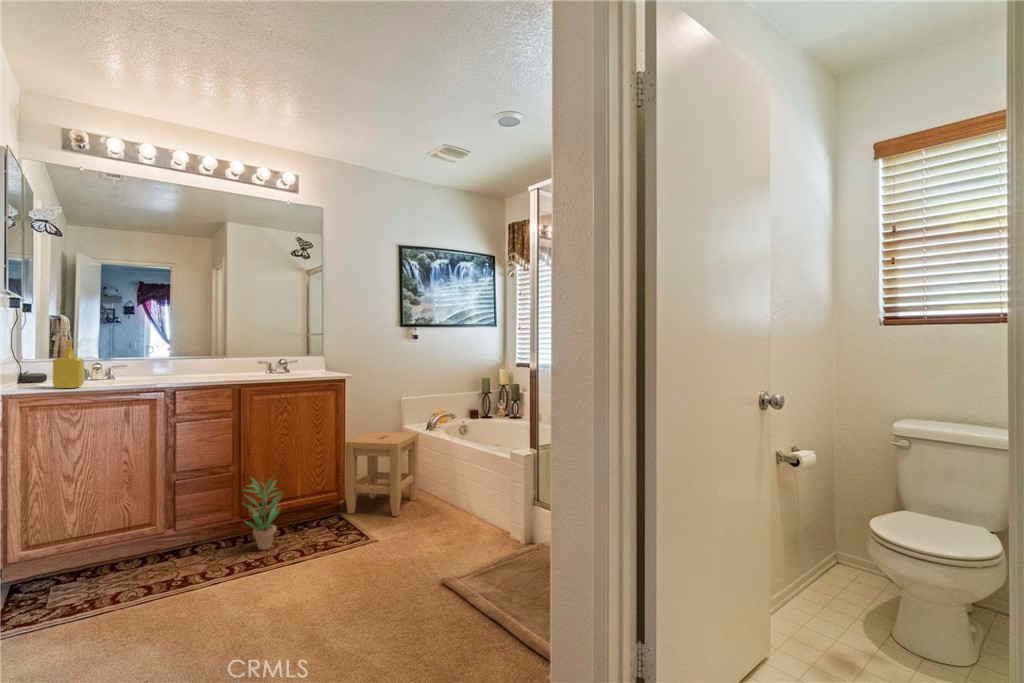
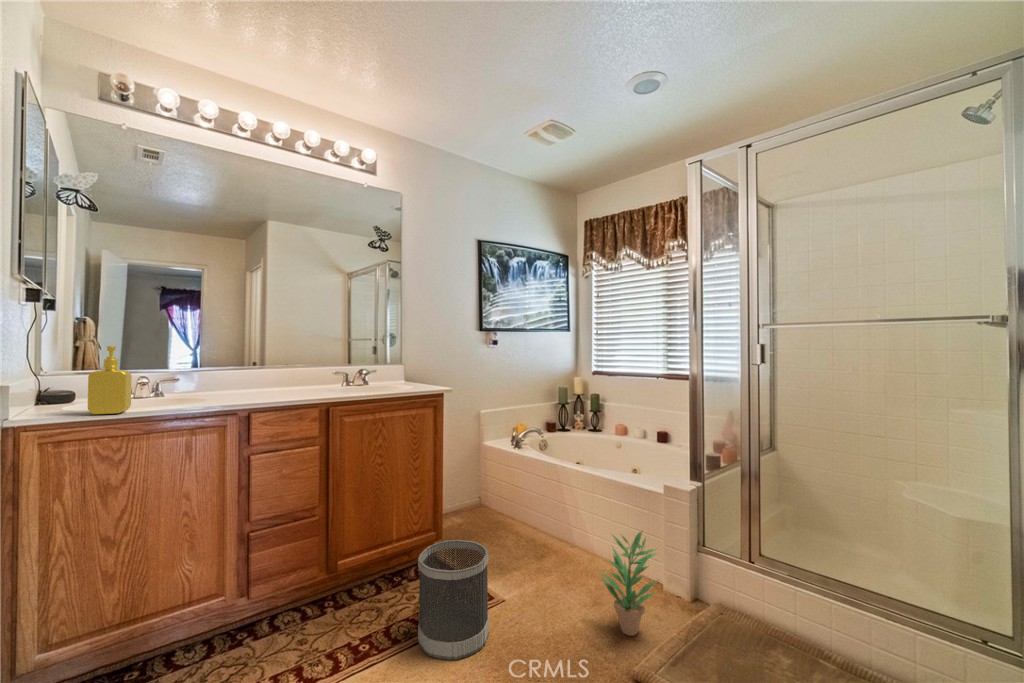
stool: present [345,432,418,516] -> none [443,454,518,560]
potted plant: present [245,478,281,550] -> present [601,531,658,636]
wastebasket: none [296,491,352,572] -> present [418,540,489,660]

